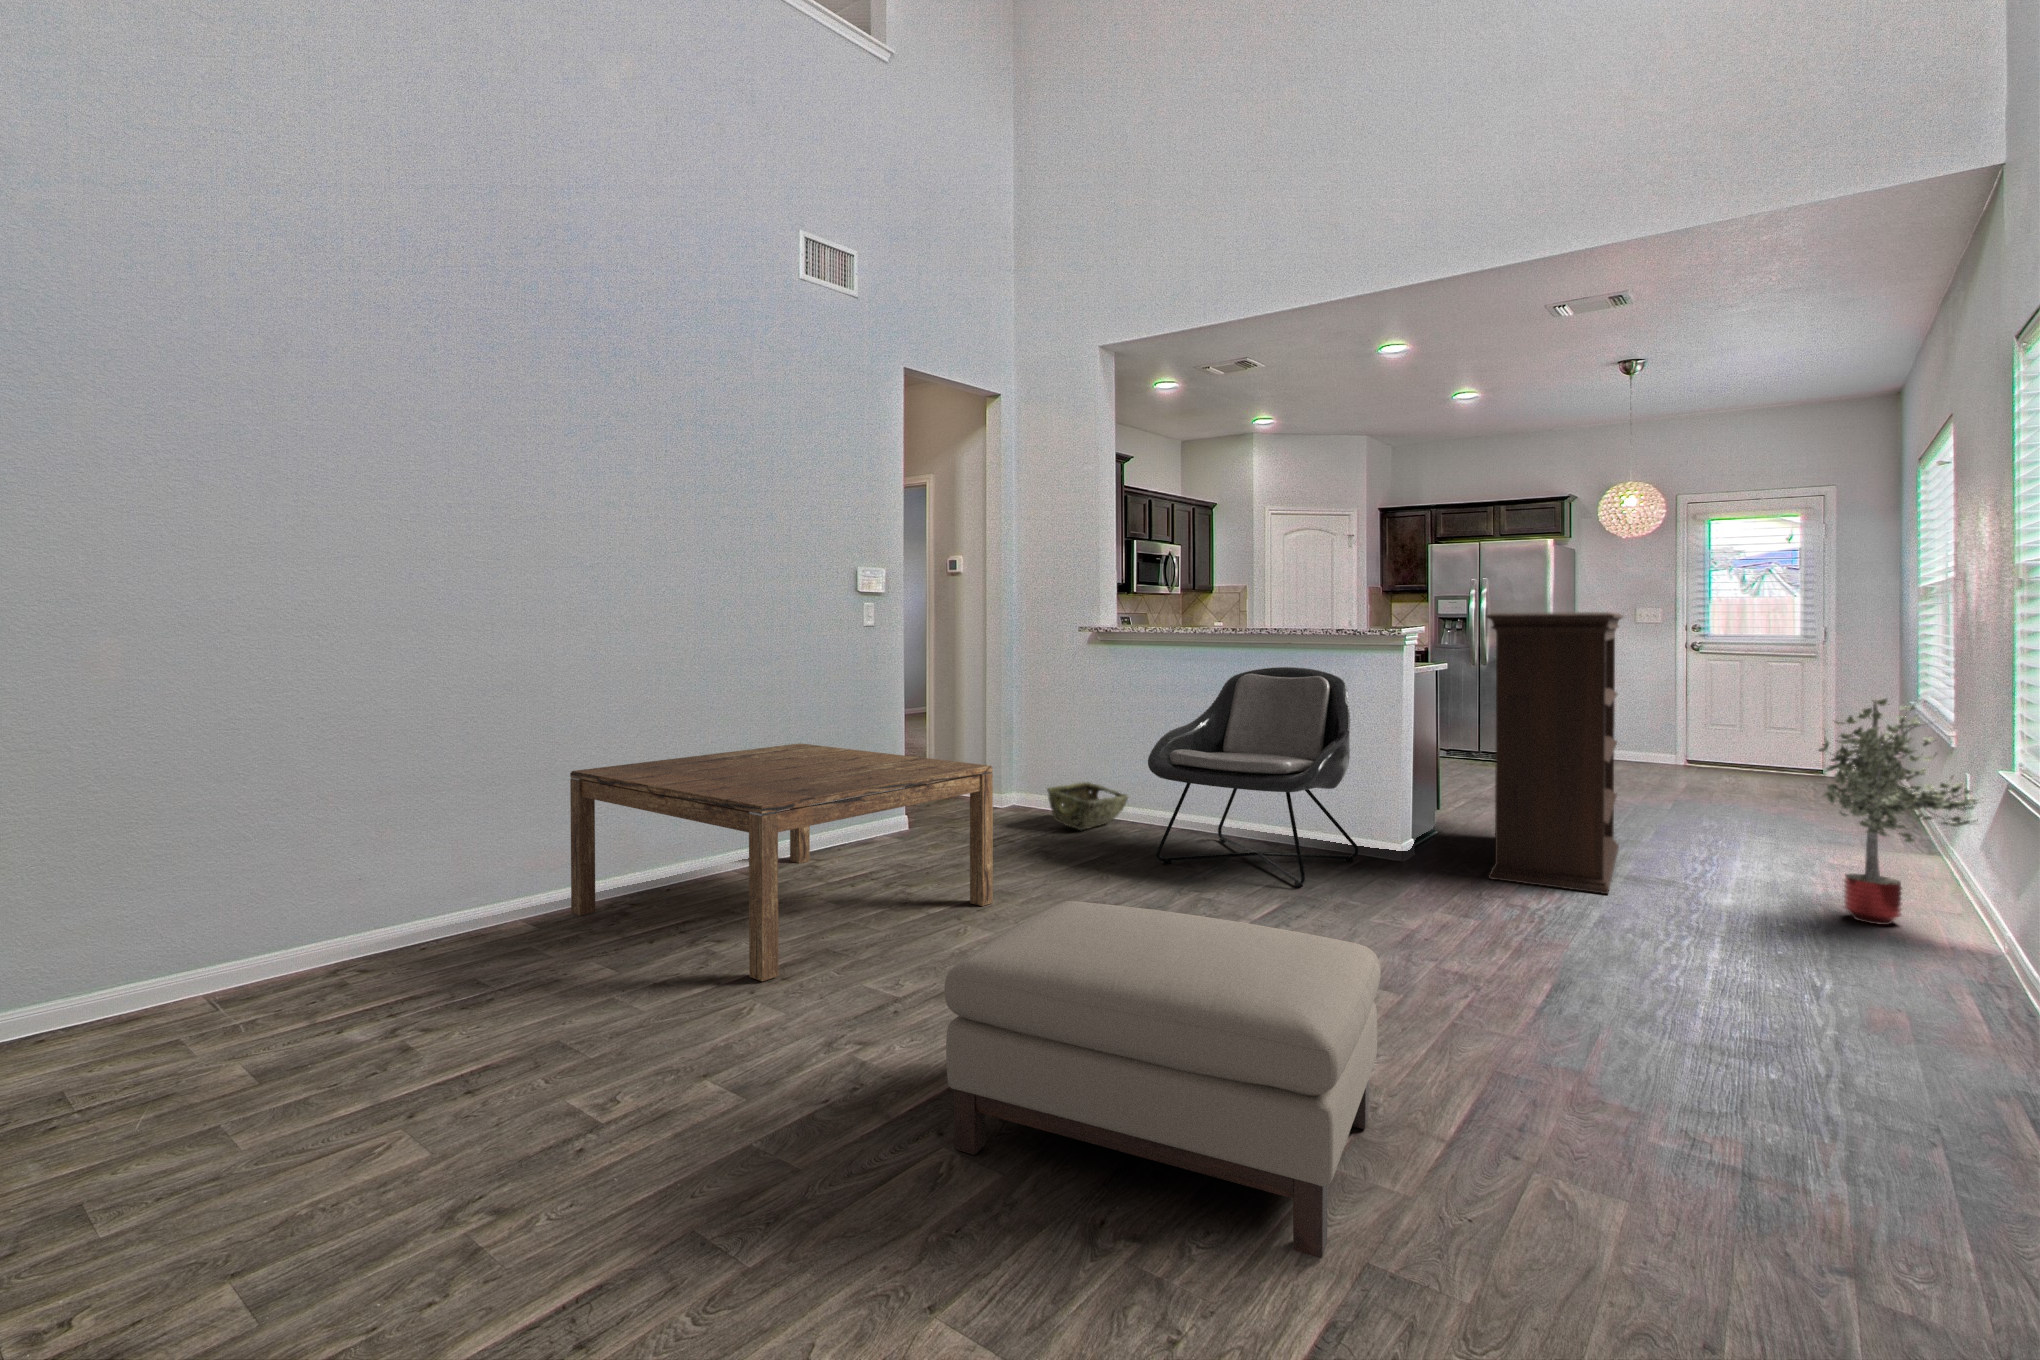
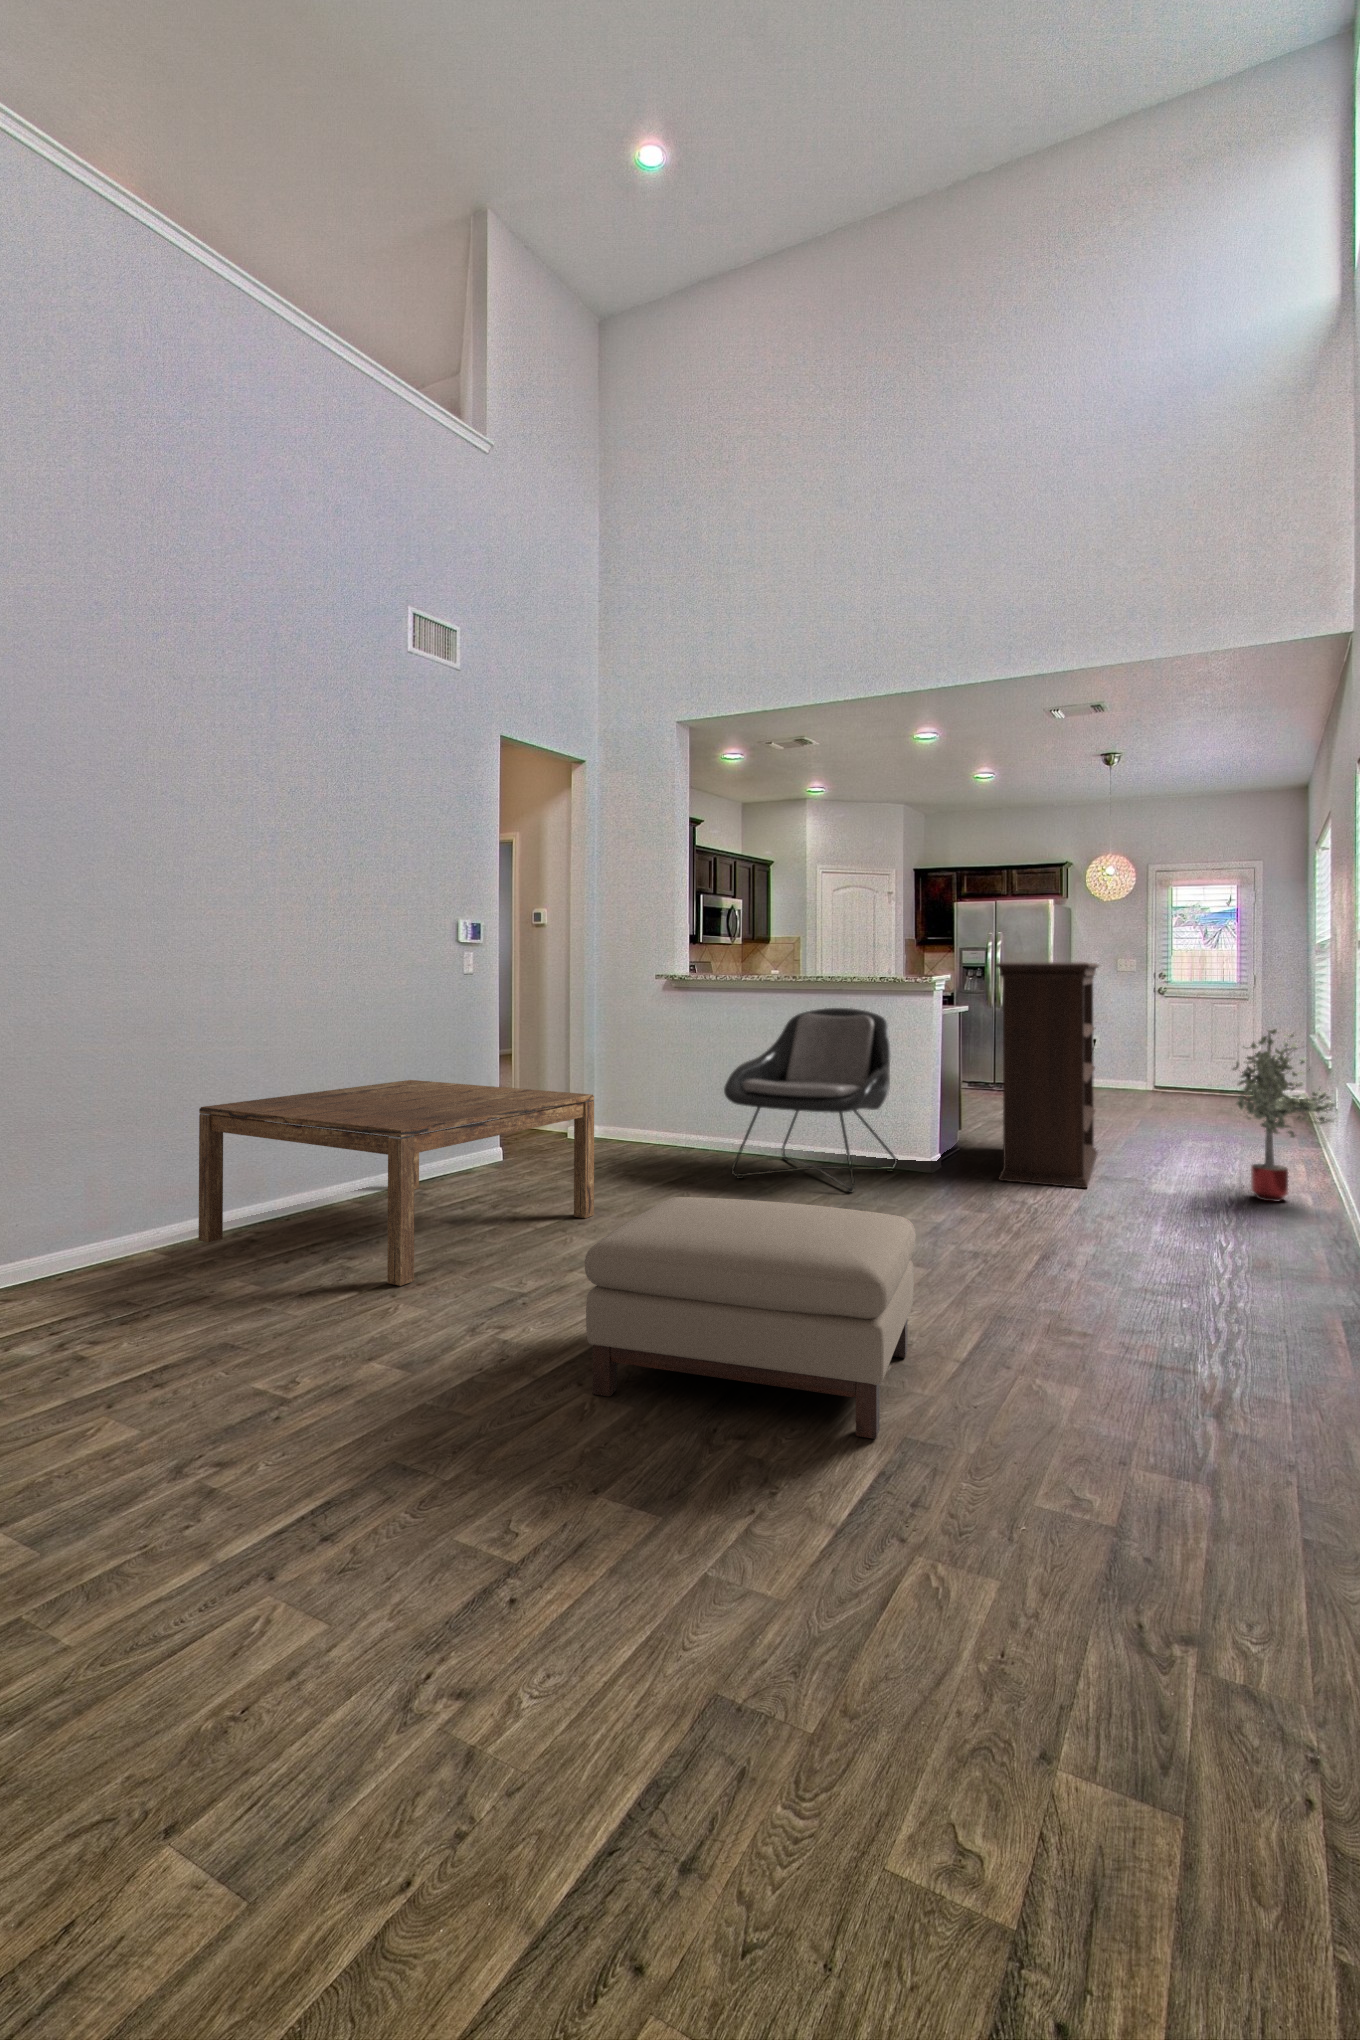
woven basket: present [1047,782,1128,830] -> none [633,1112,704,1154]

